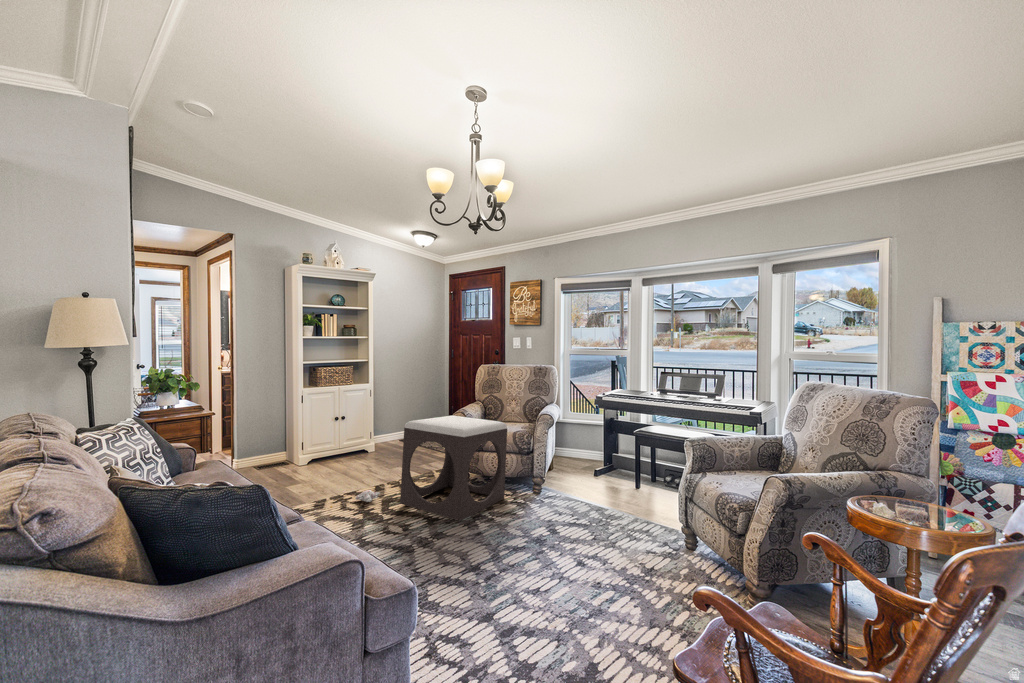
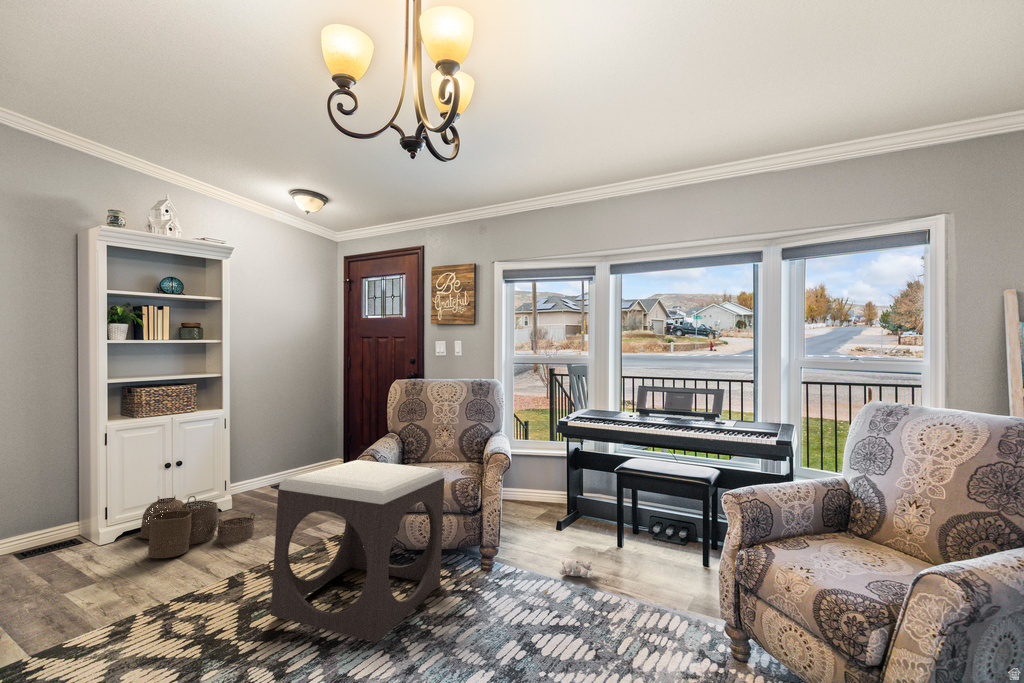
woven basket: none [322,437,389,473] -> present [140,496,255,558]
plush toy: present [330,490,380,508] -> present [545,557,593,593]

